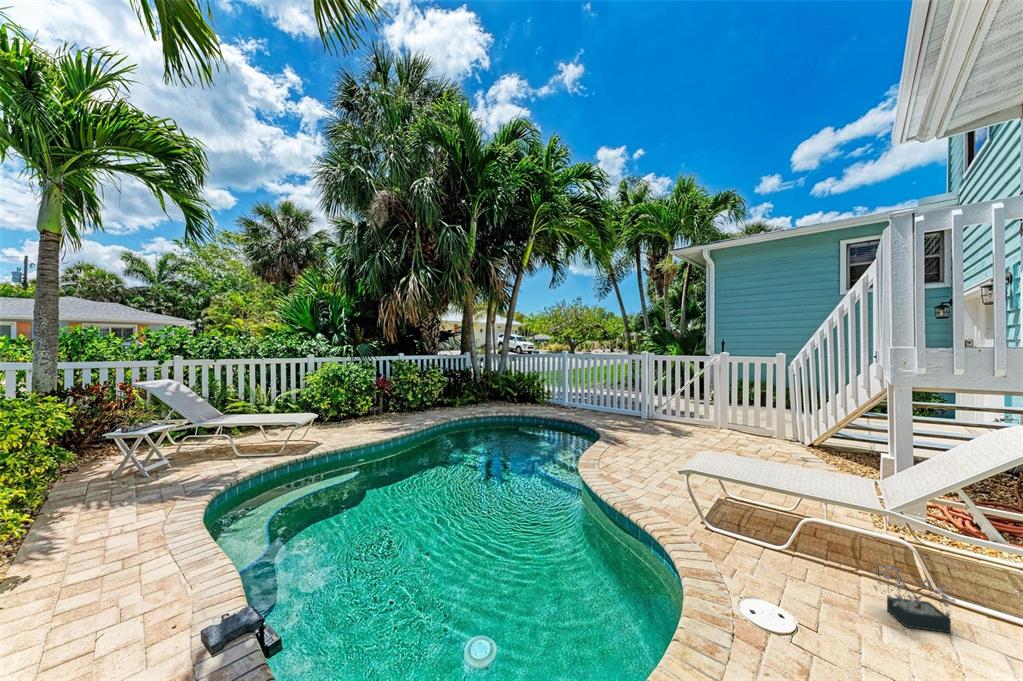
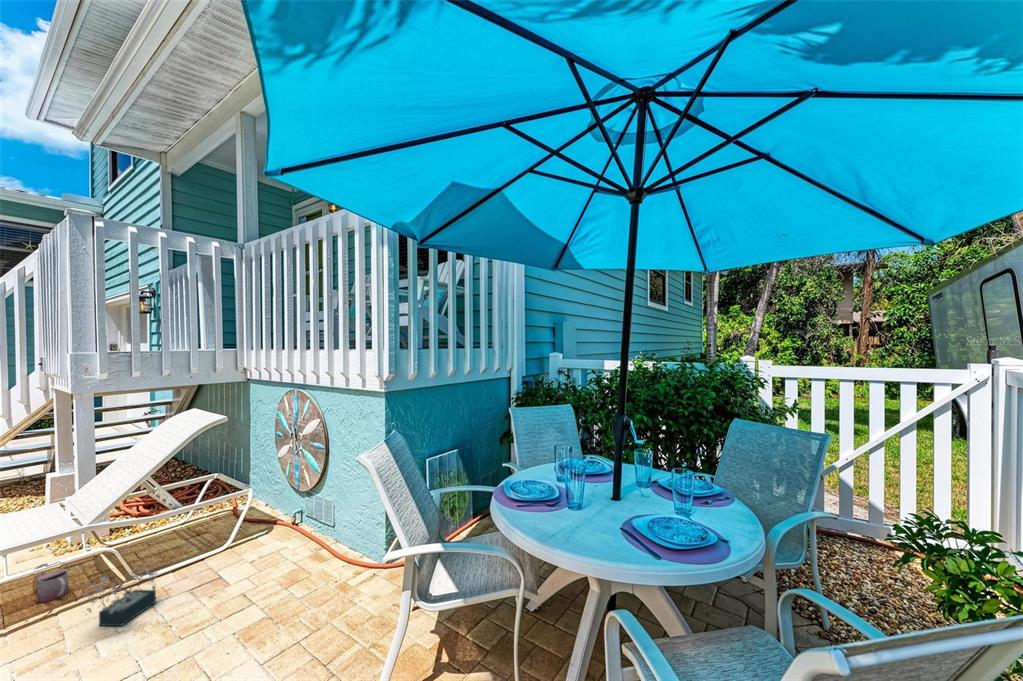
watering can: none [849,526,877,563] -> present [35,562,70,602]

